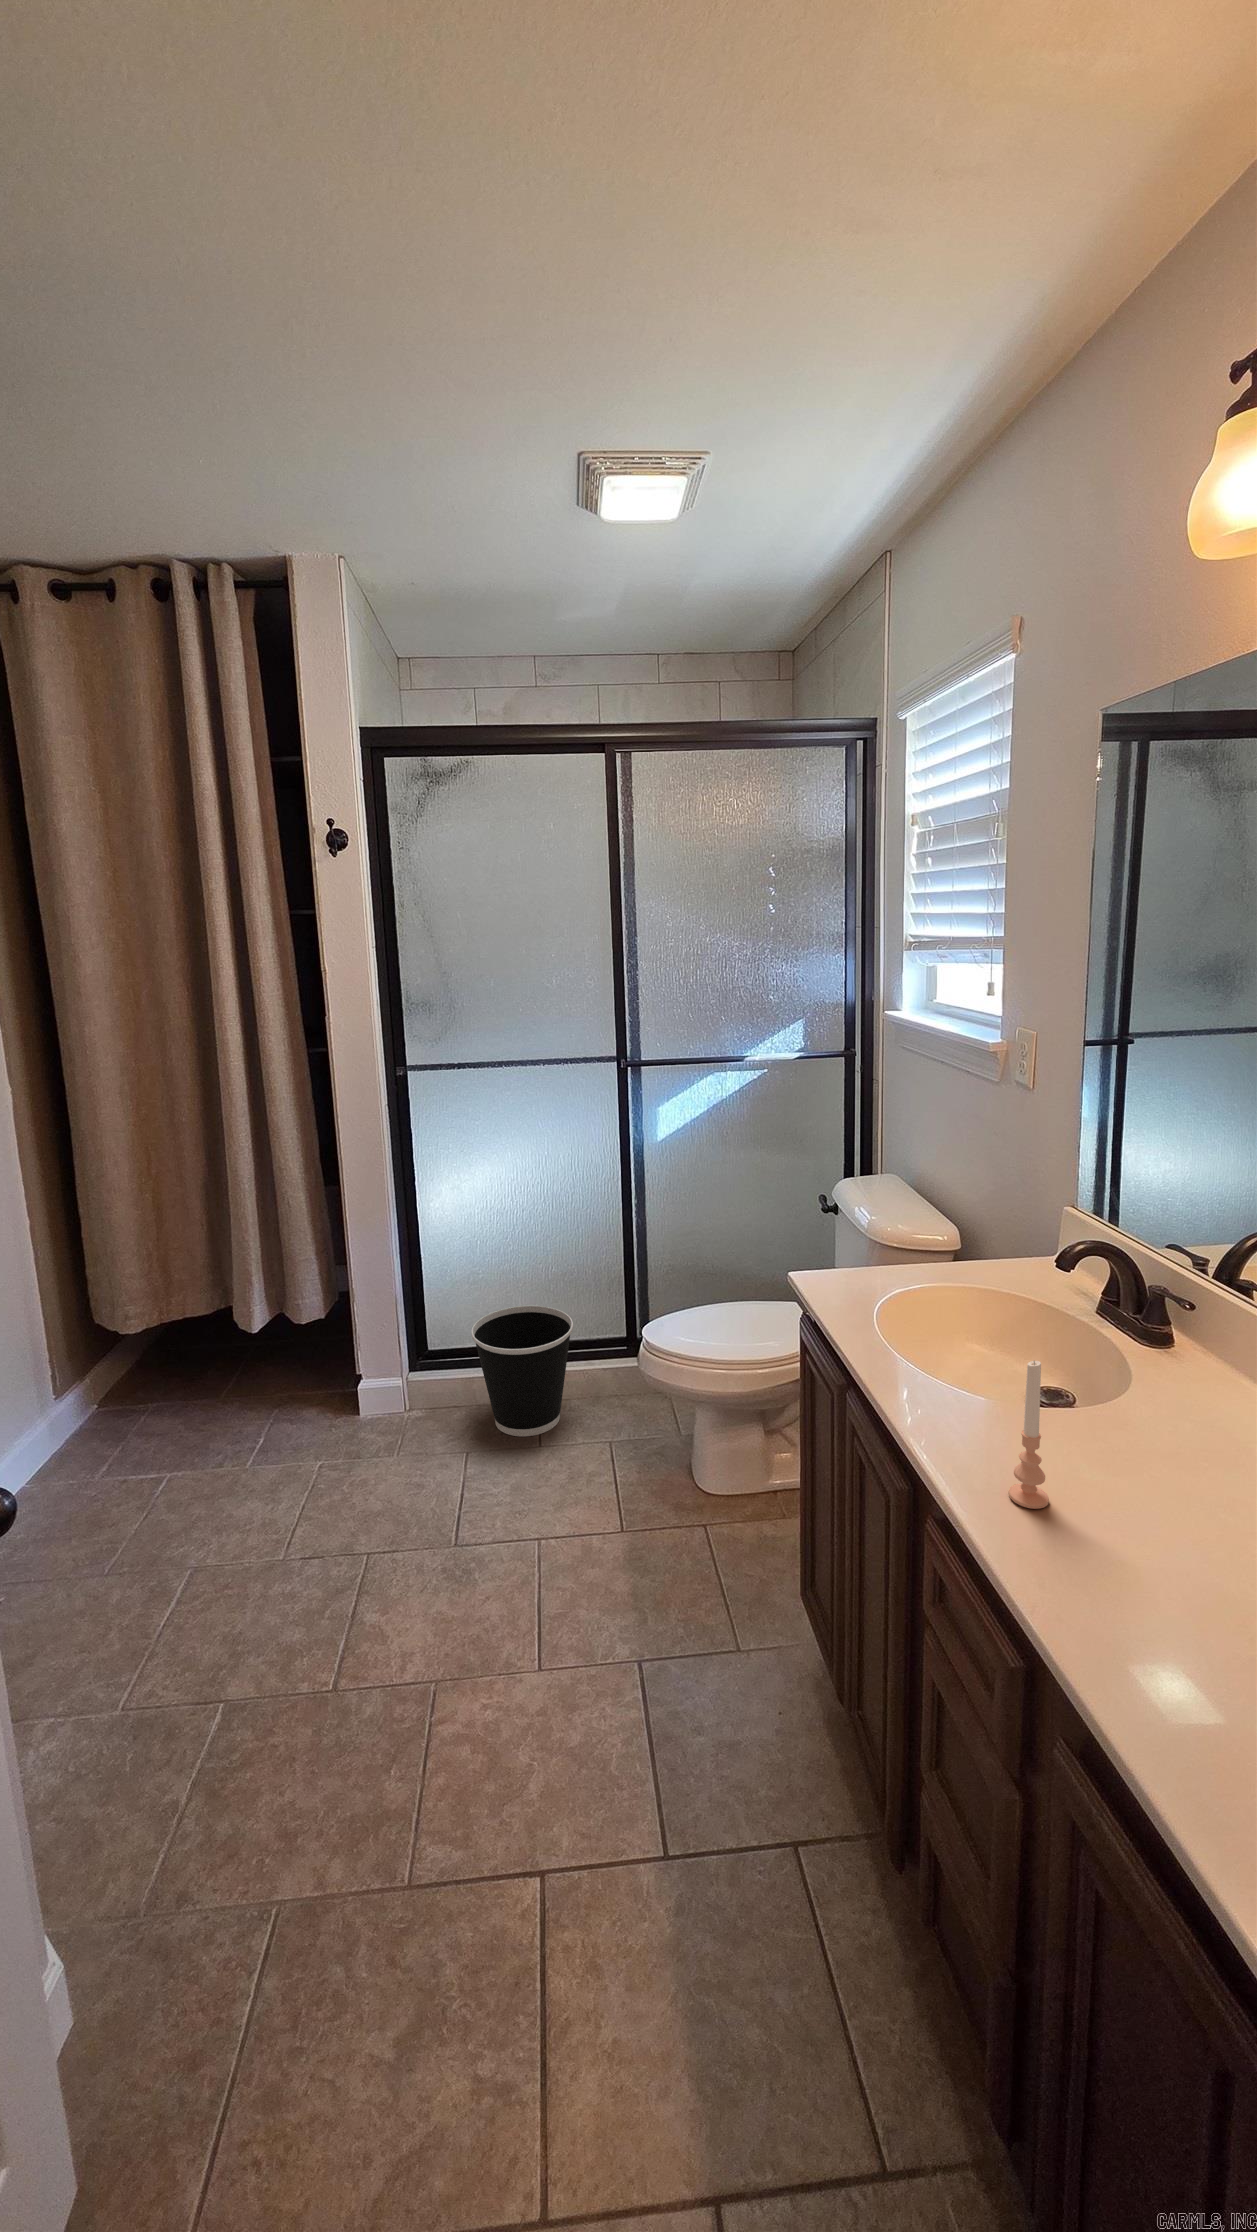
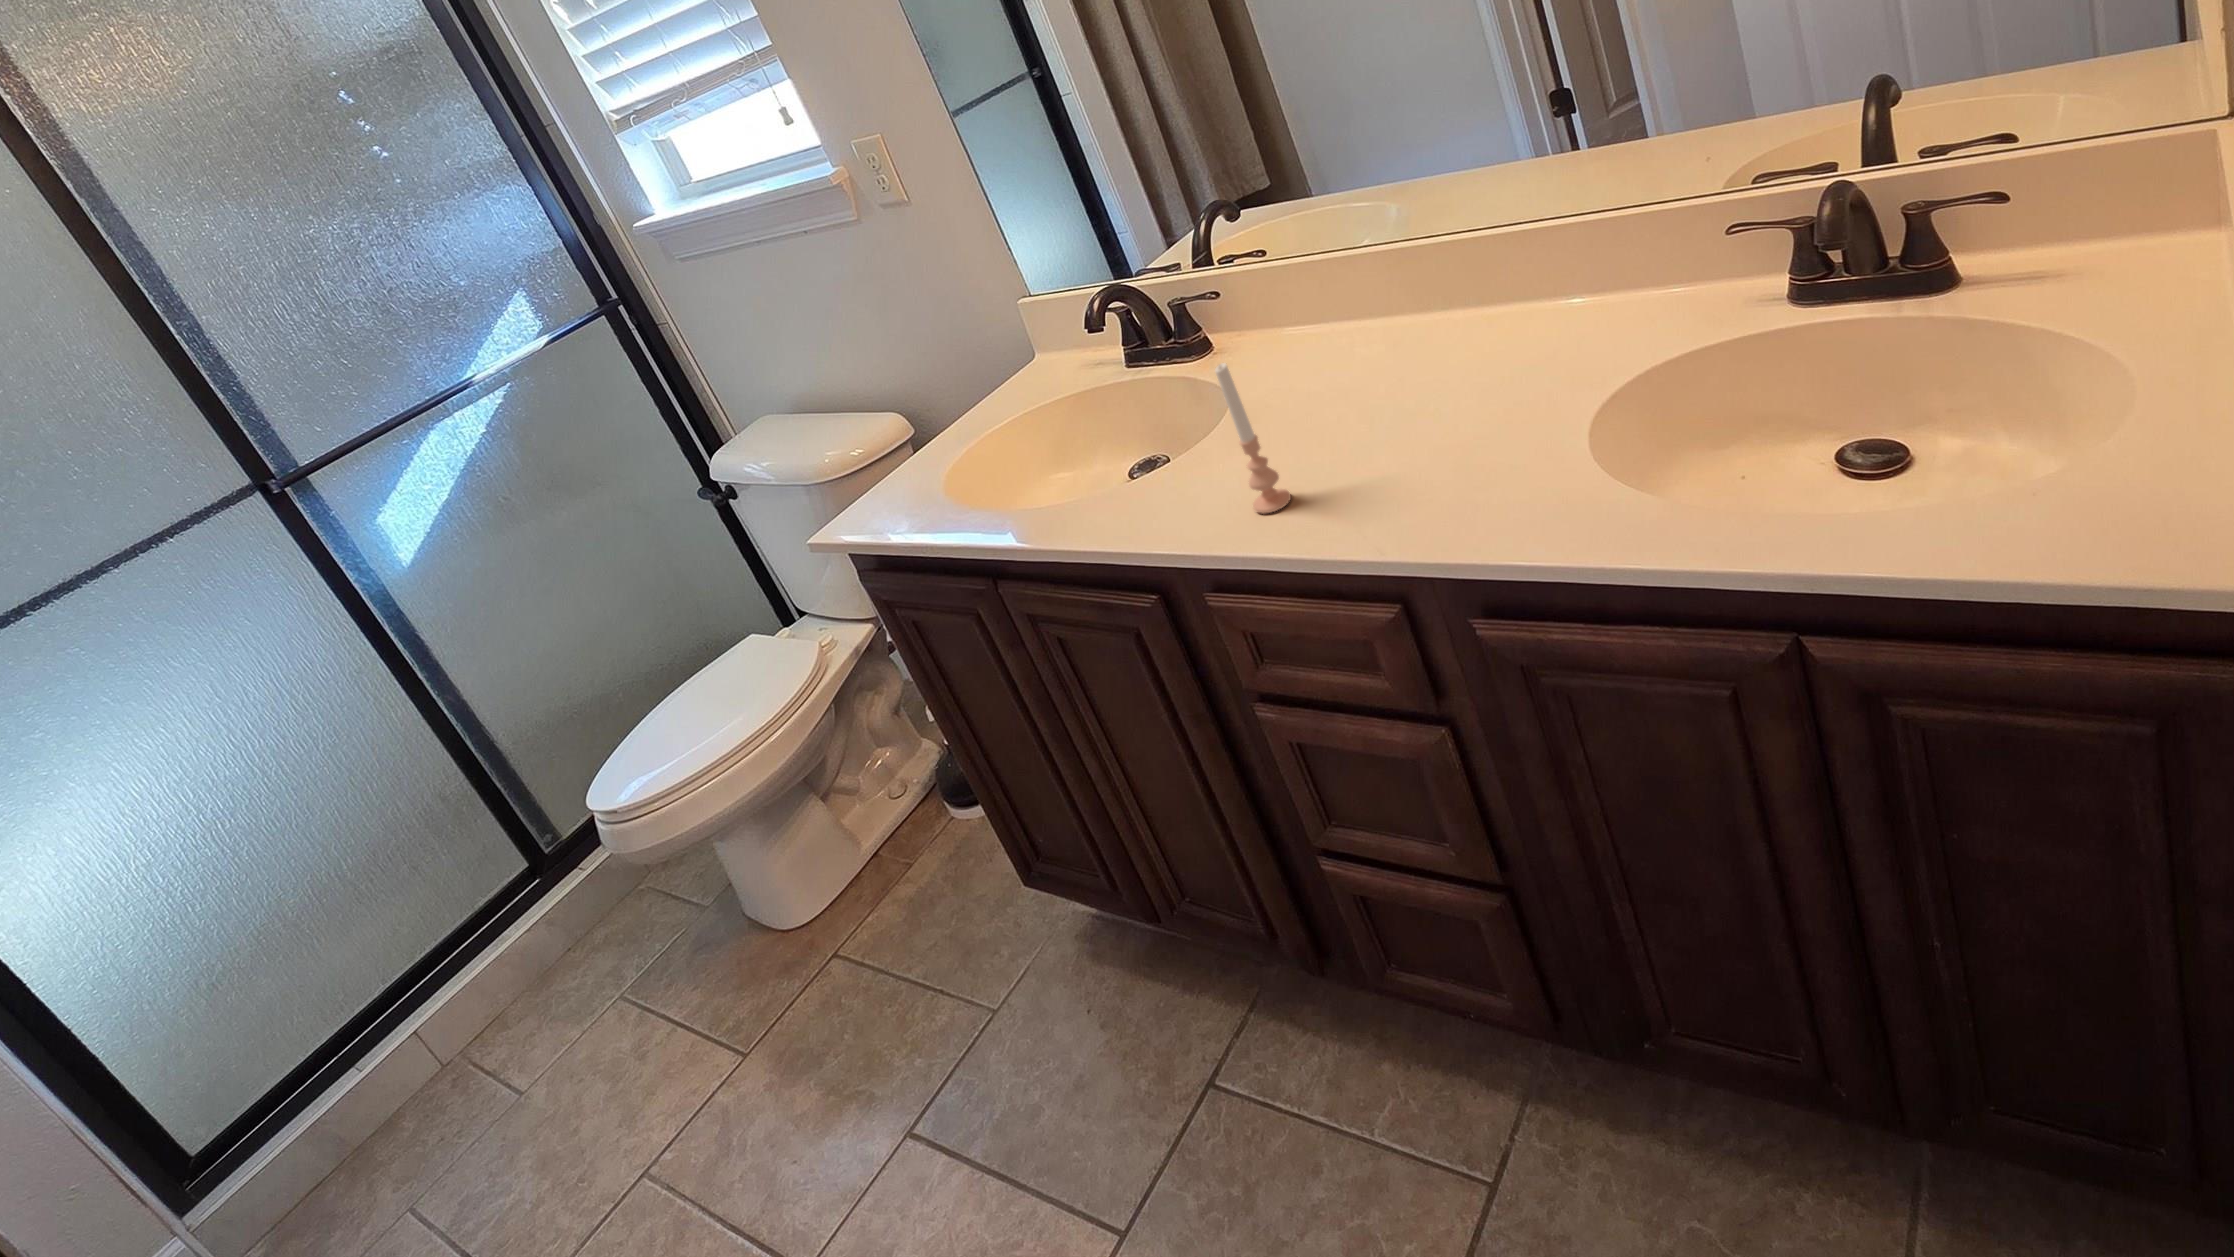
wastebasket: present [472,1306,573,1436] -> none [272,902,523,1146]

